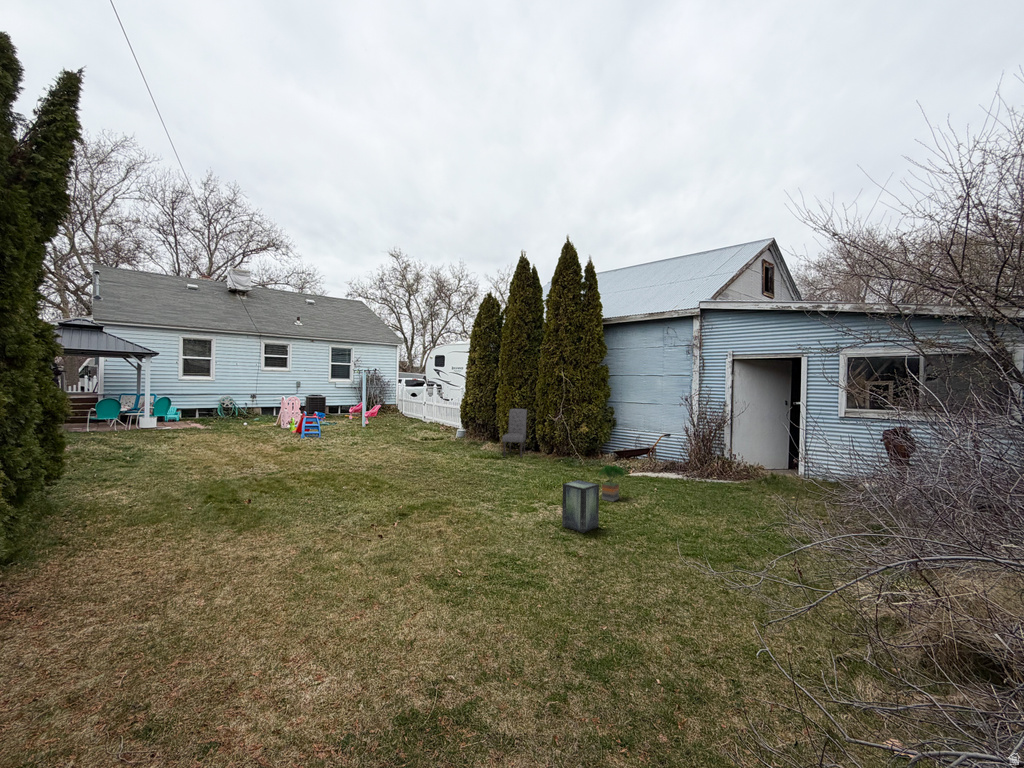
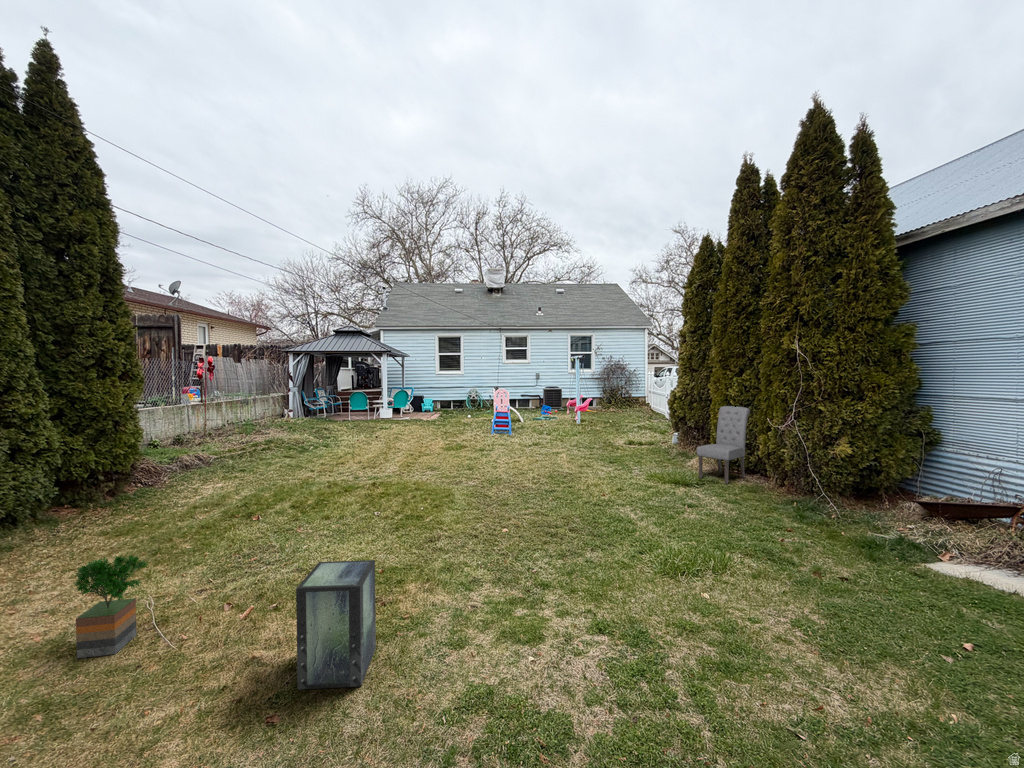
potted tree: present [599,465,624,501] -> present [74,555,147,658]
storage box: present [562,480,599,533] -> present [296,560,376,690]

